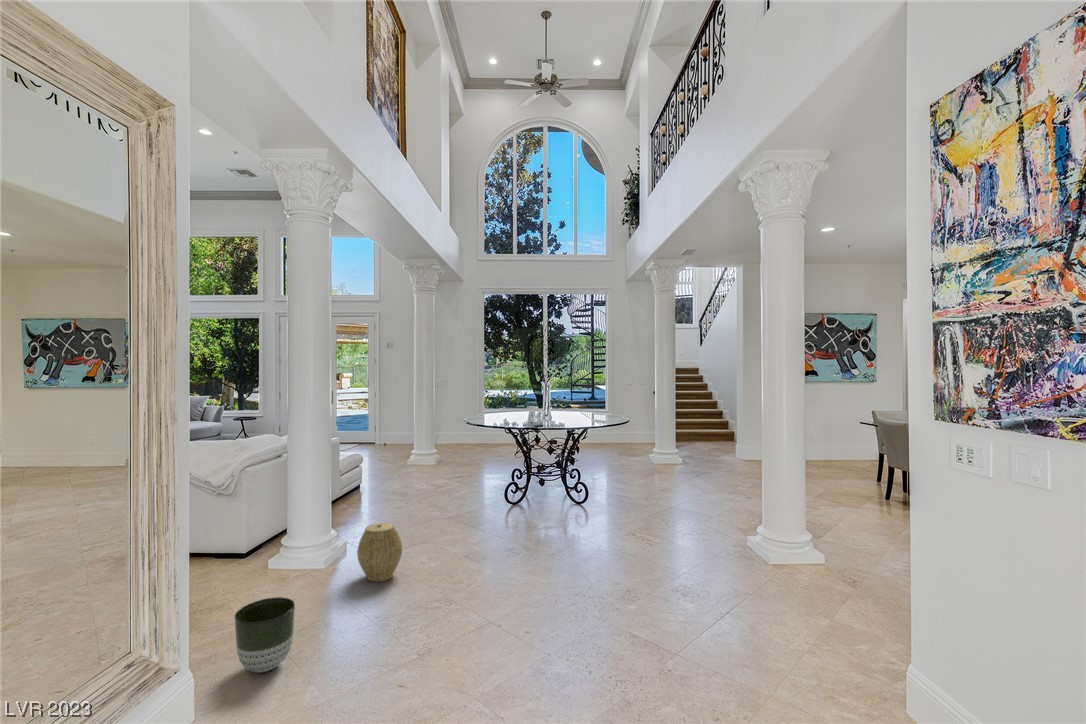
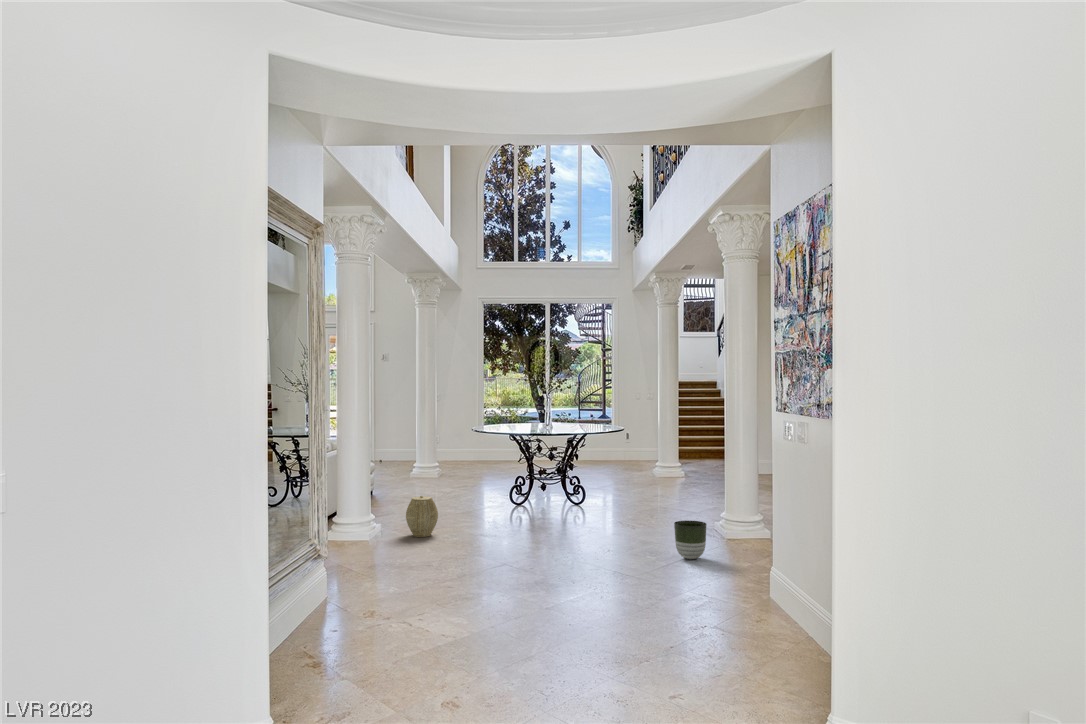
planter: present [235,597,295,673] -> present [674,521,707,559]

